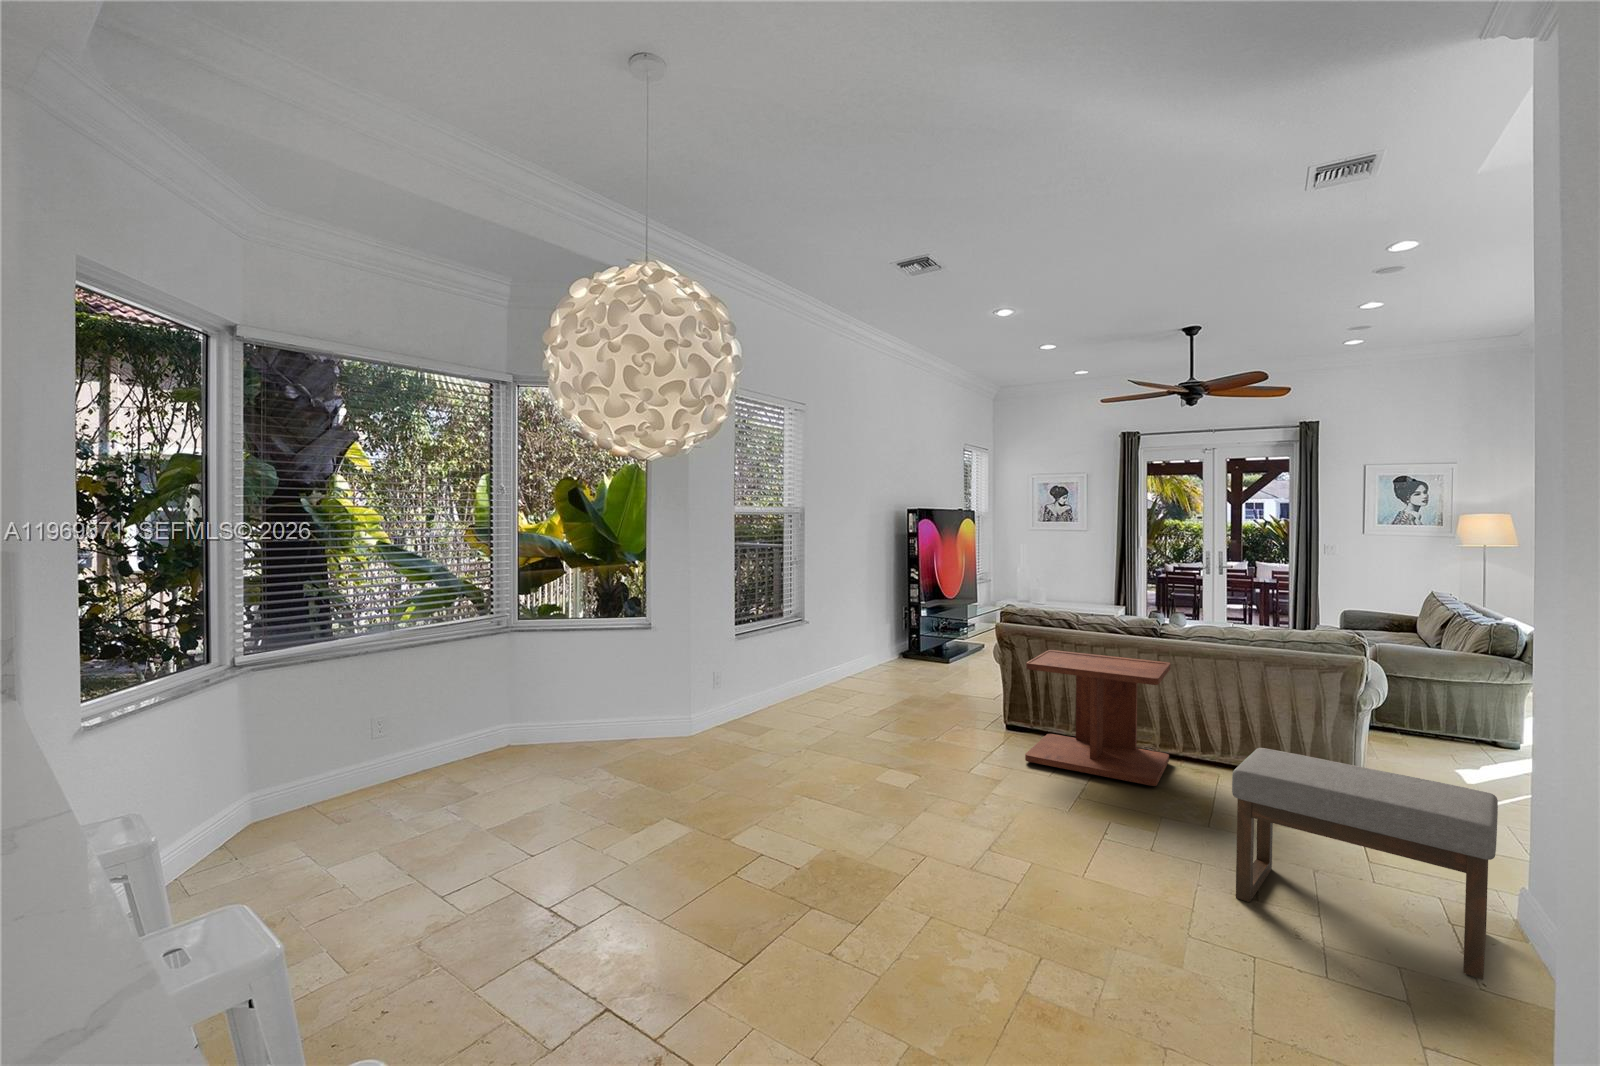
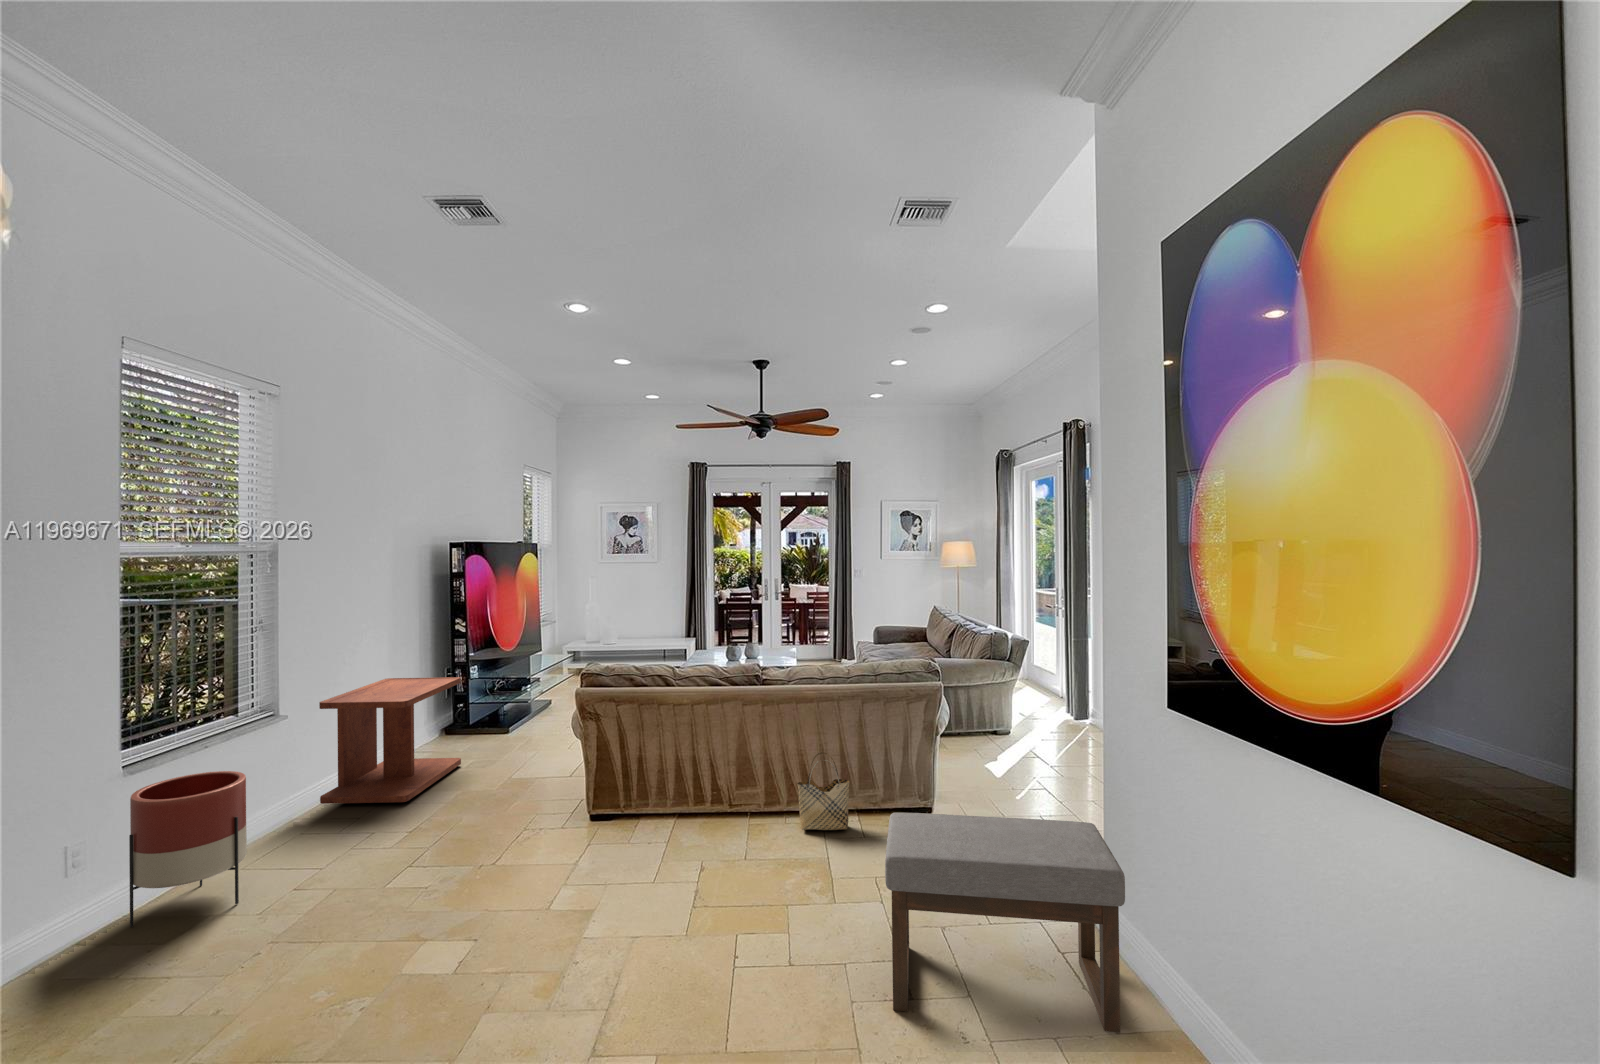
planter: none [734,647,787,729] -> present [129,771,247,927]
side table: present [1025,650,1171,786] -> present [319,677,461,804]
woven basket: none [1192,707,1250,781] -> present [797,752,850,830]

